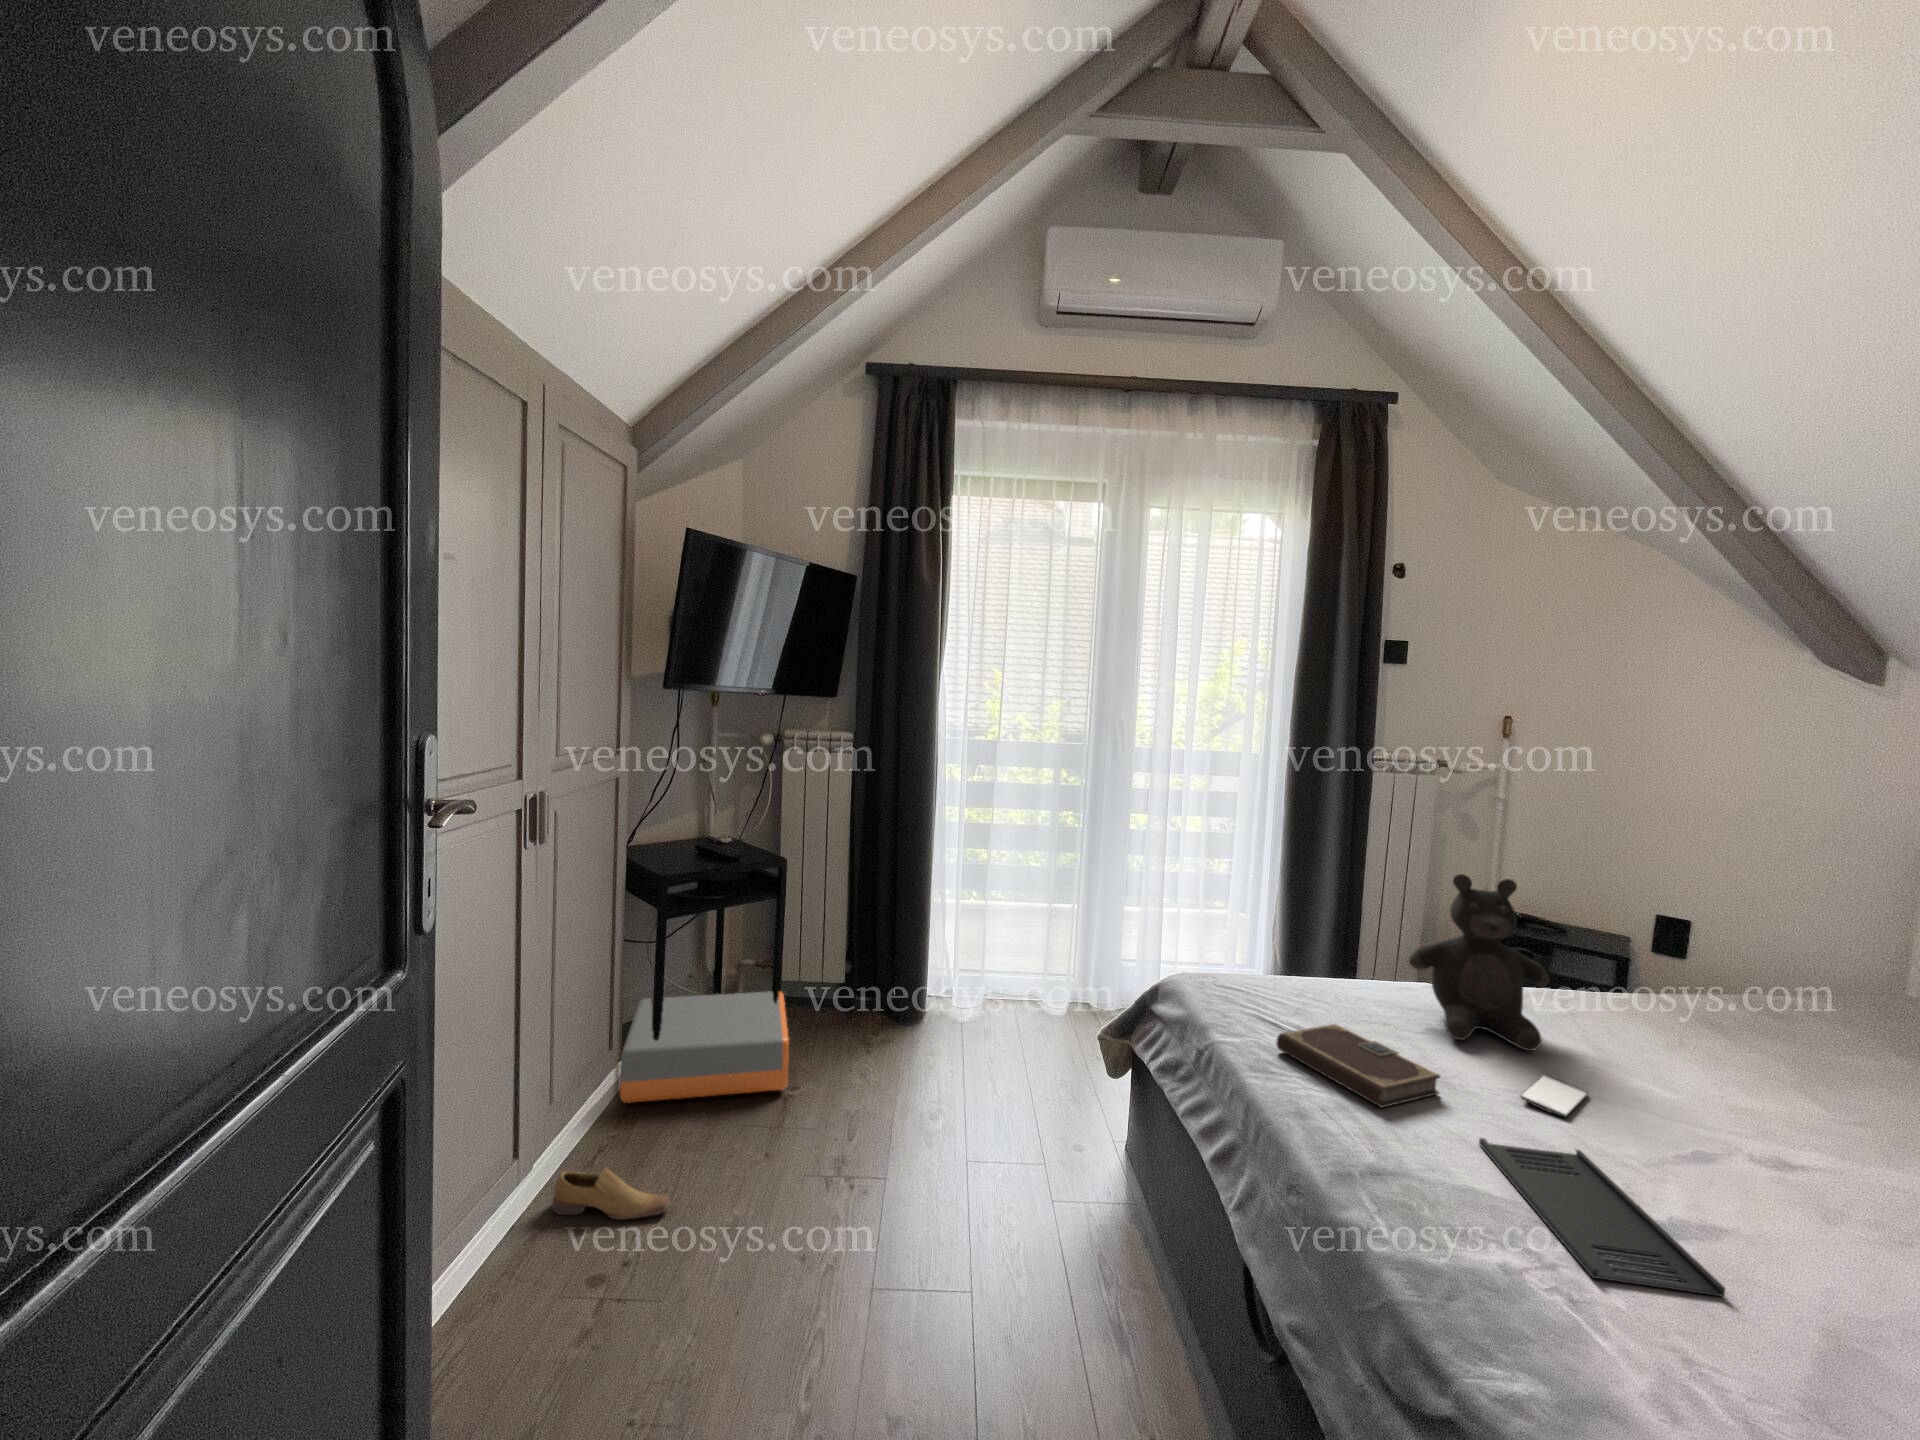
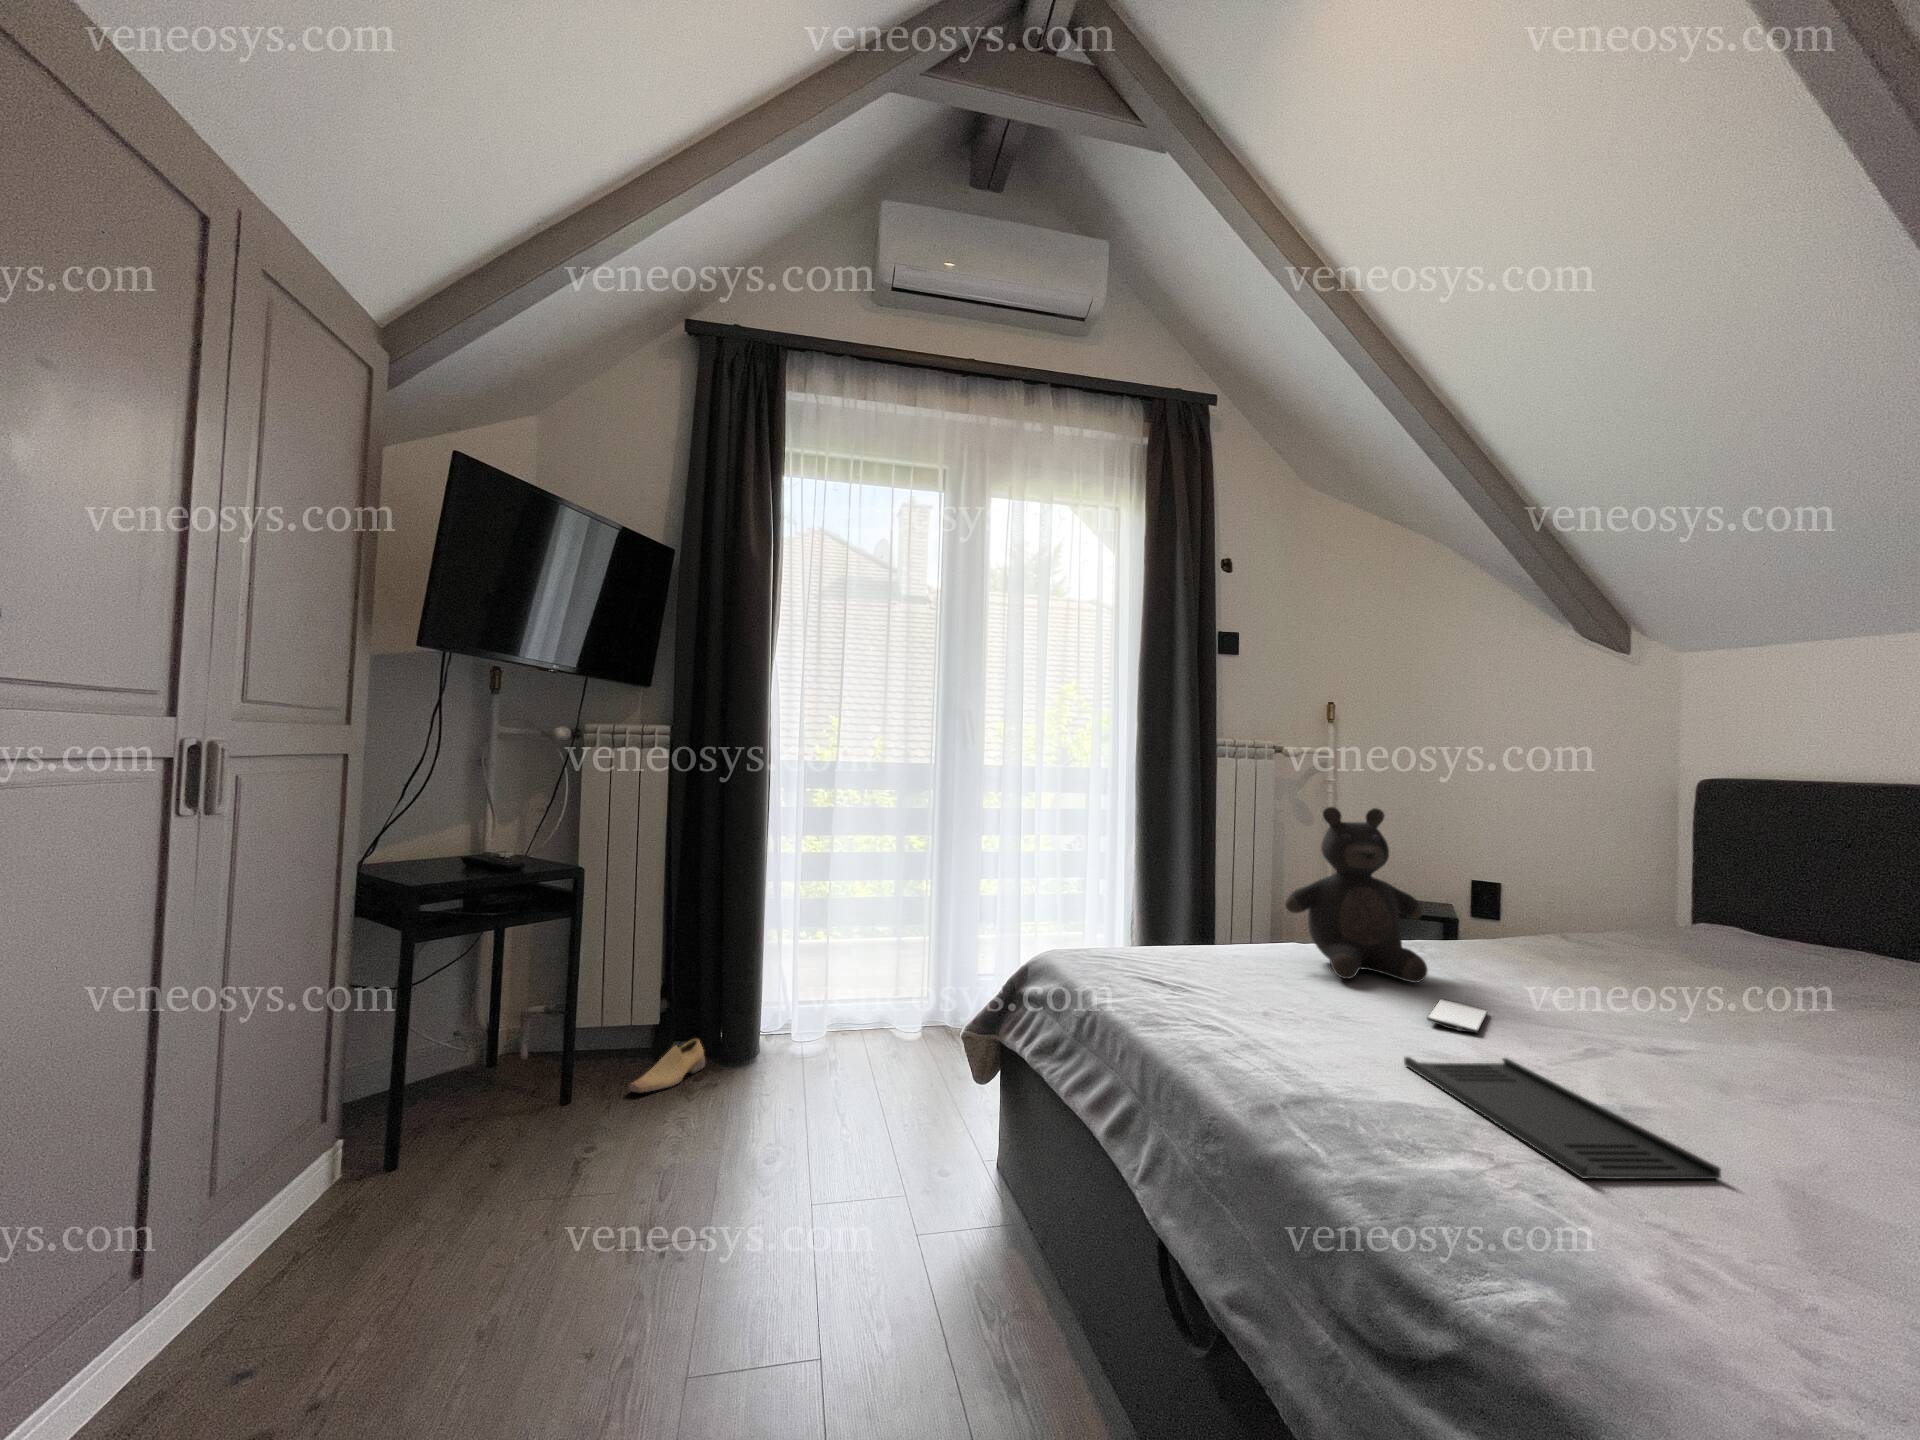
storage box: present [620,992,789,1103] -> none [339,1033,581,1187]
notebook: present [1277,1024,1440,1107] -> none [1165,970,1346,1041]
shoe: present [552,1169,671,1219] -> present [629,1039,705,1092]

